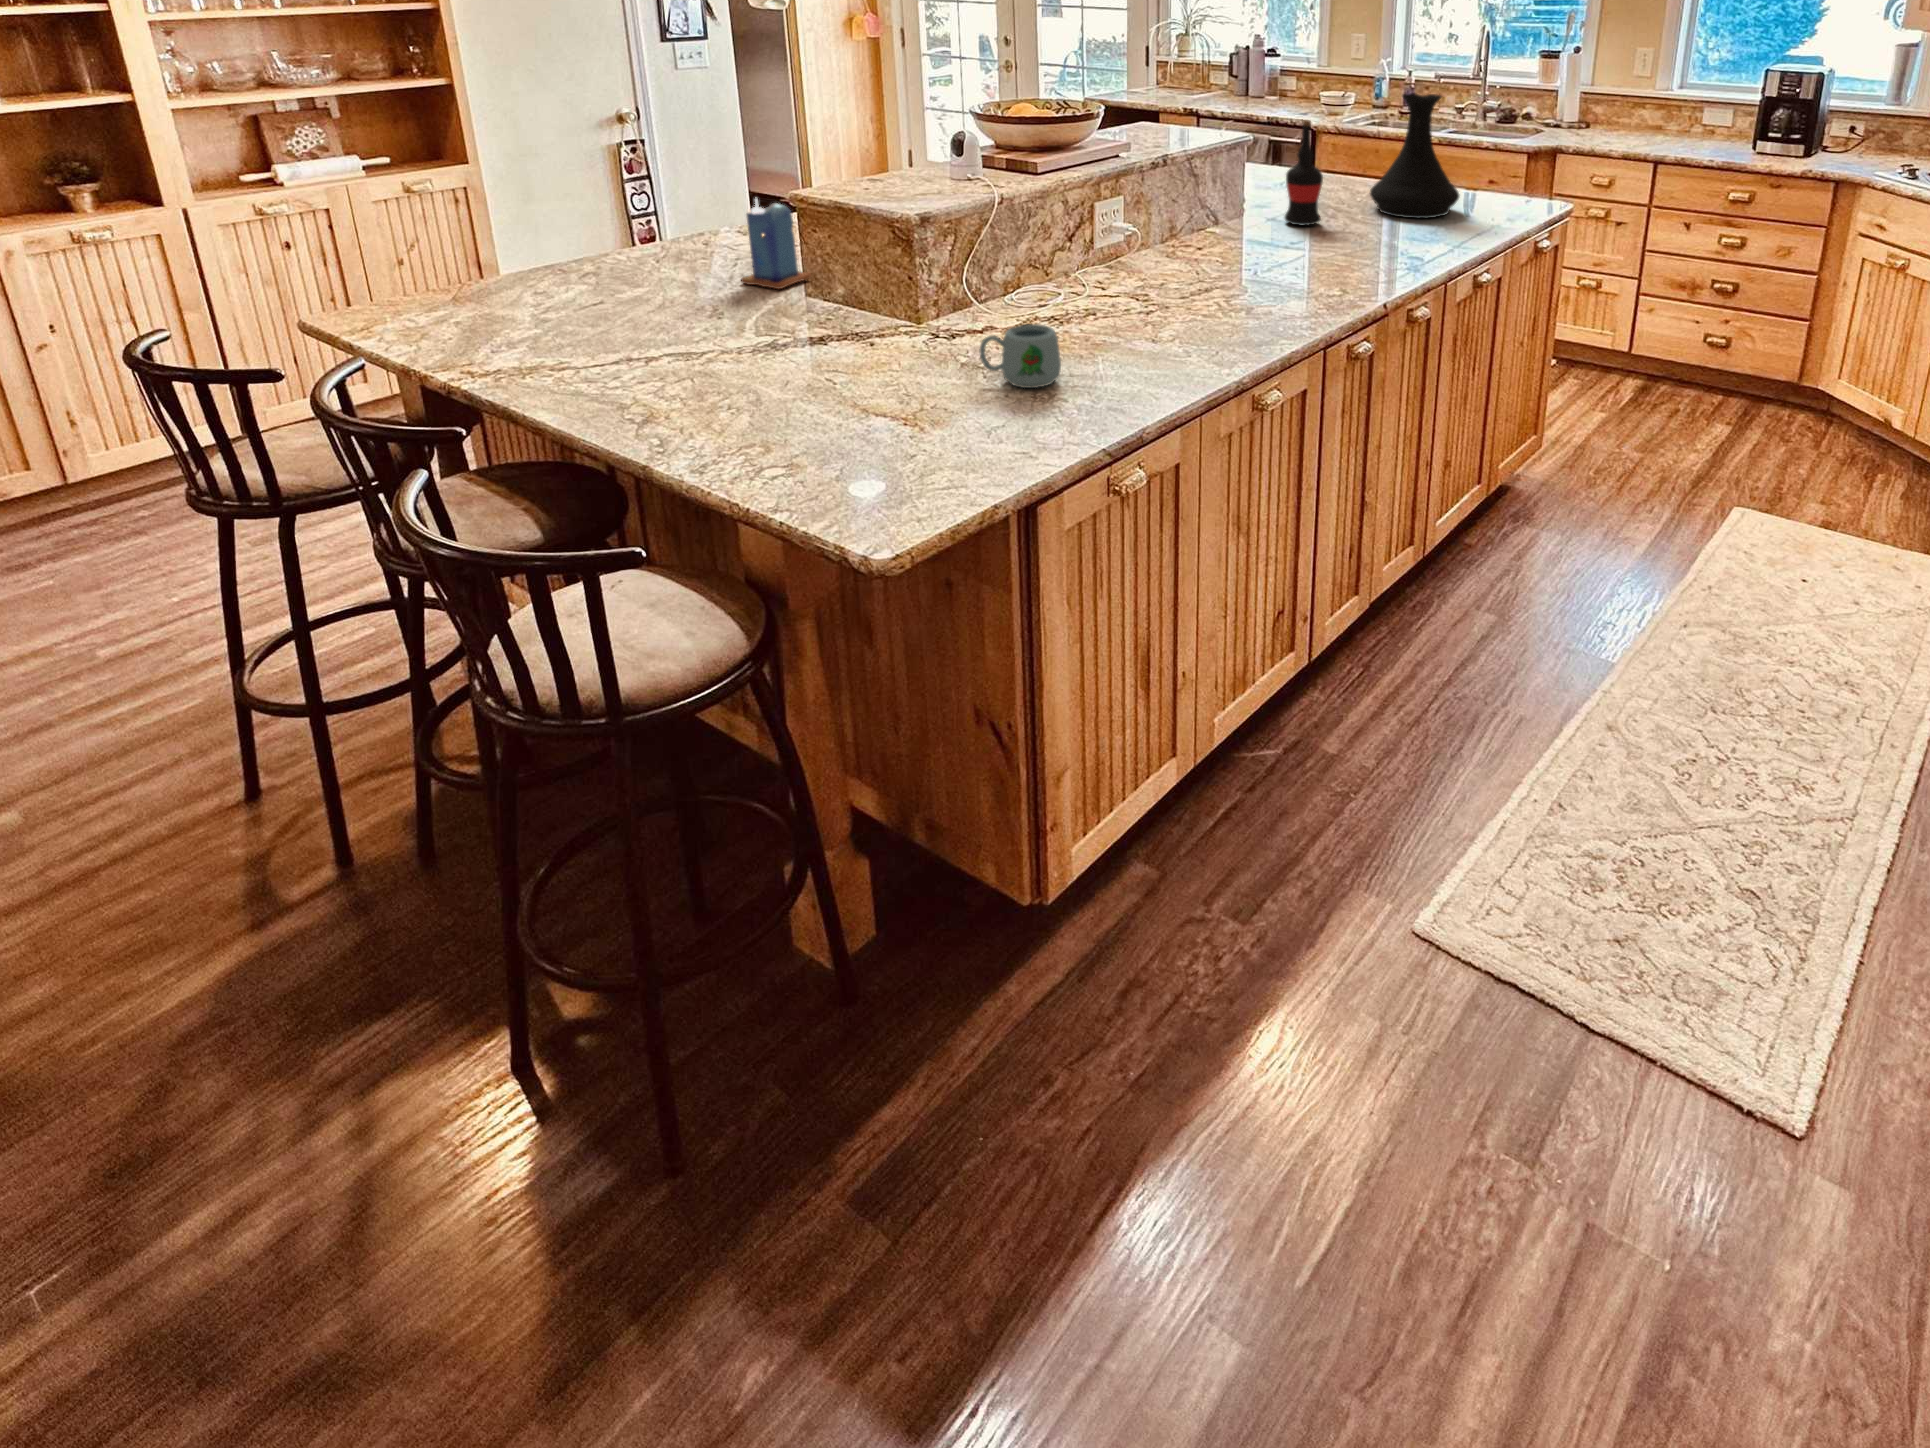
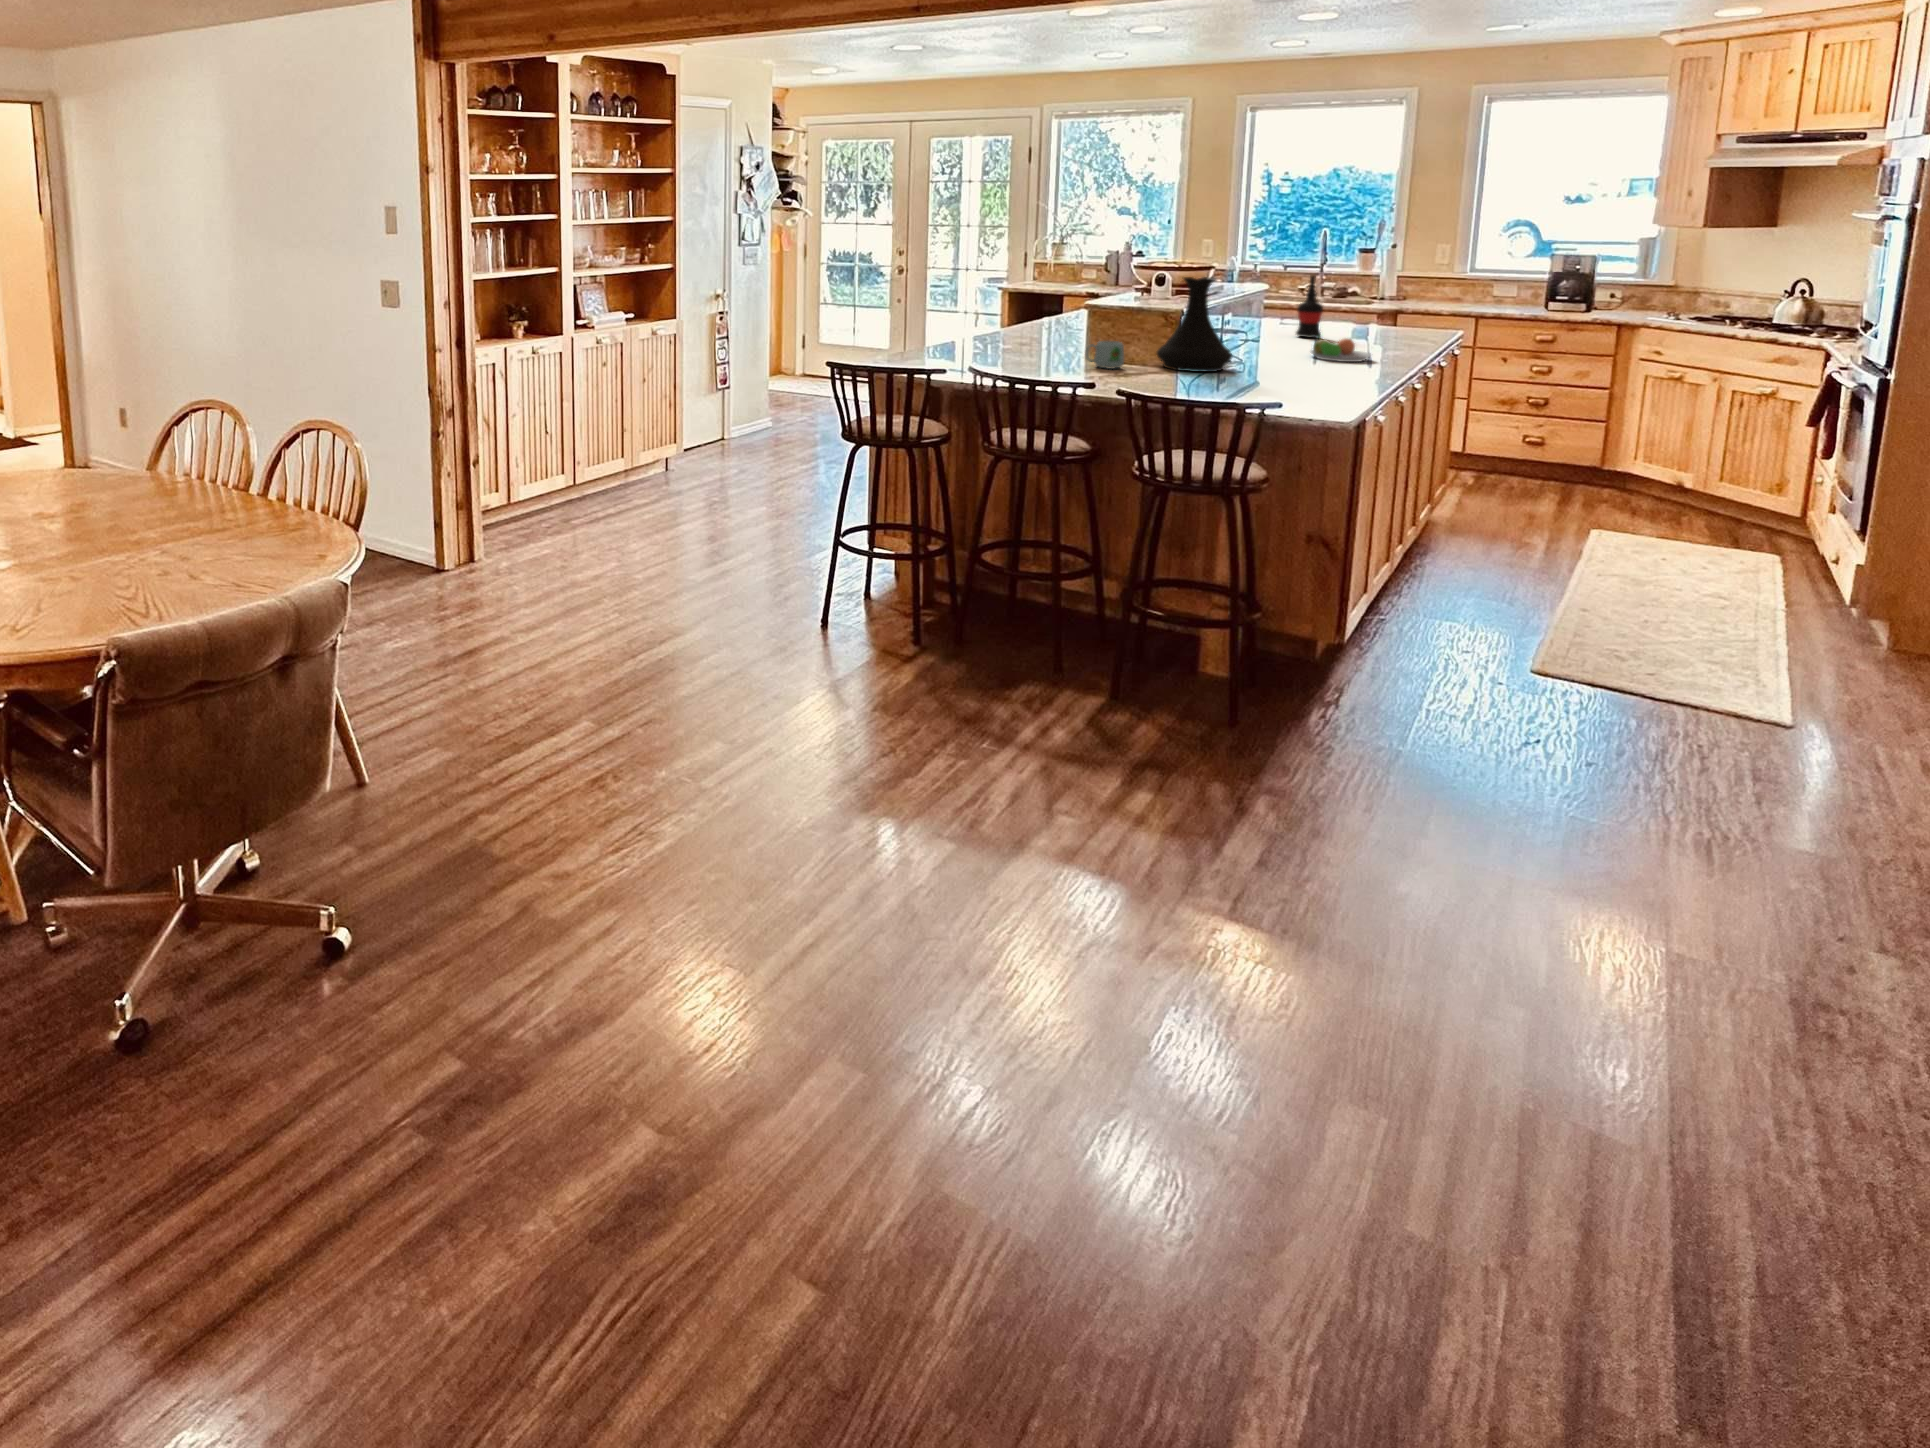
vase: present [1370,93,1459,218] -> present [1157,277,1233,372]
candle: present [741,199,811,289] -> none [1053,305,1086,355]
fruit bowl: none [1199,248,1302,302] -> present [1311,336,1371,362]
mug: present [979,324,1061,388] -> present [1086,341,1124,369]

